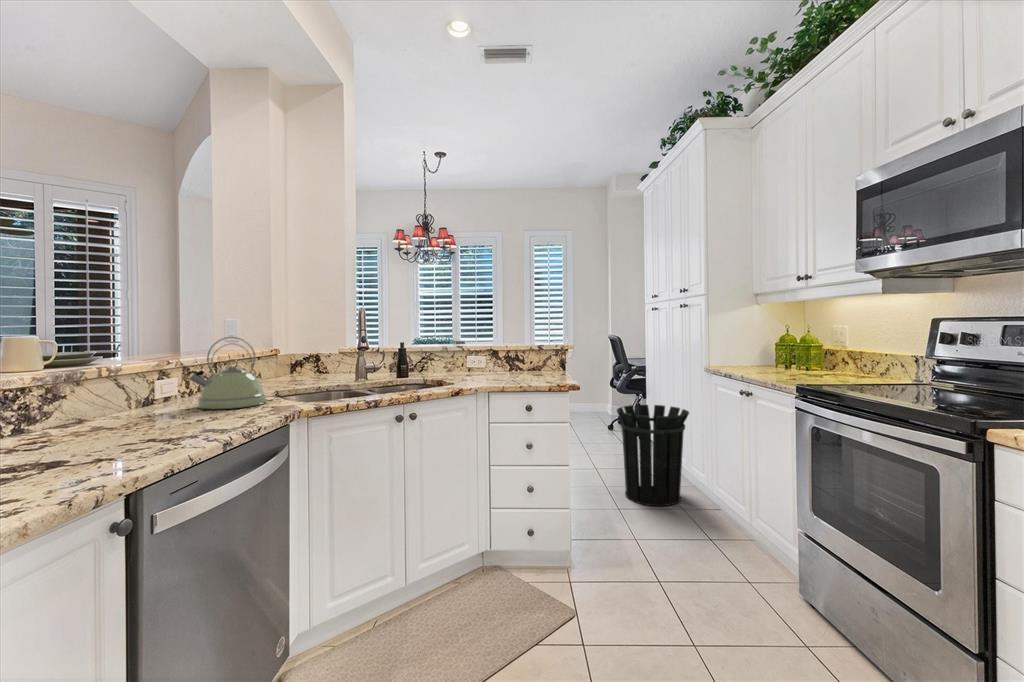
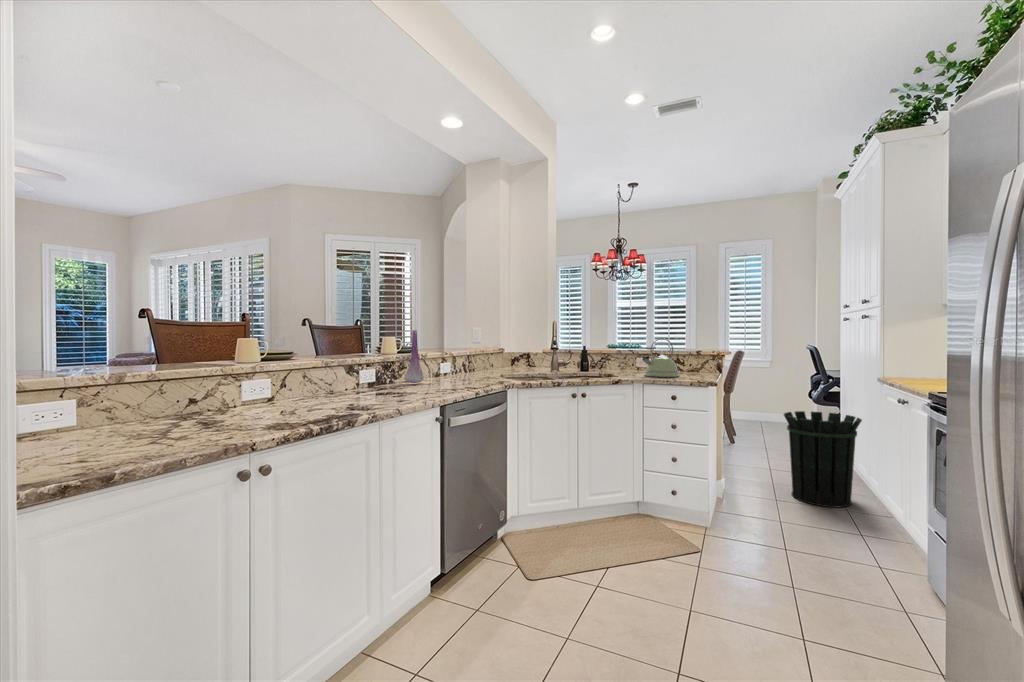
vase: none [56,323,108,430] -> present [405,330,424,383]
kettle: present [187,337,267,409] -> present [642,338,679,377]

